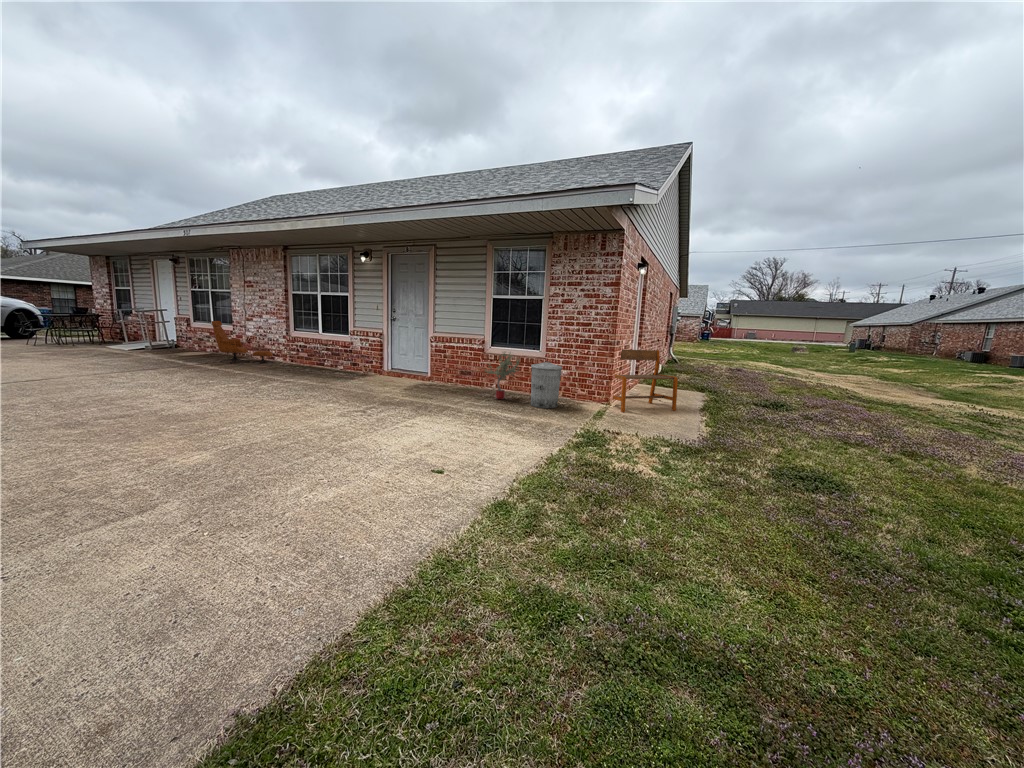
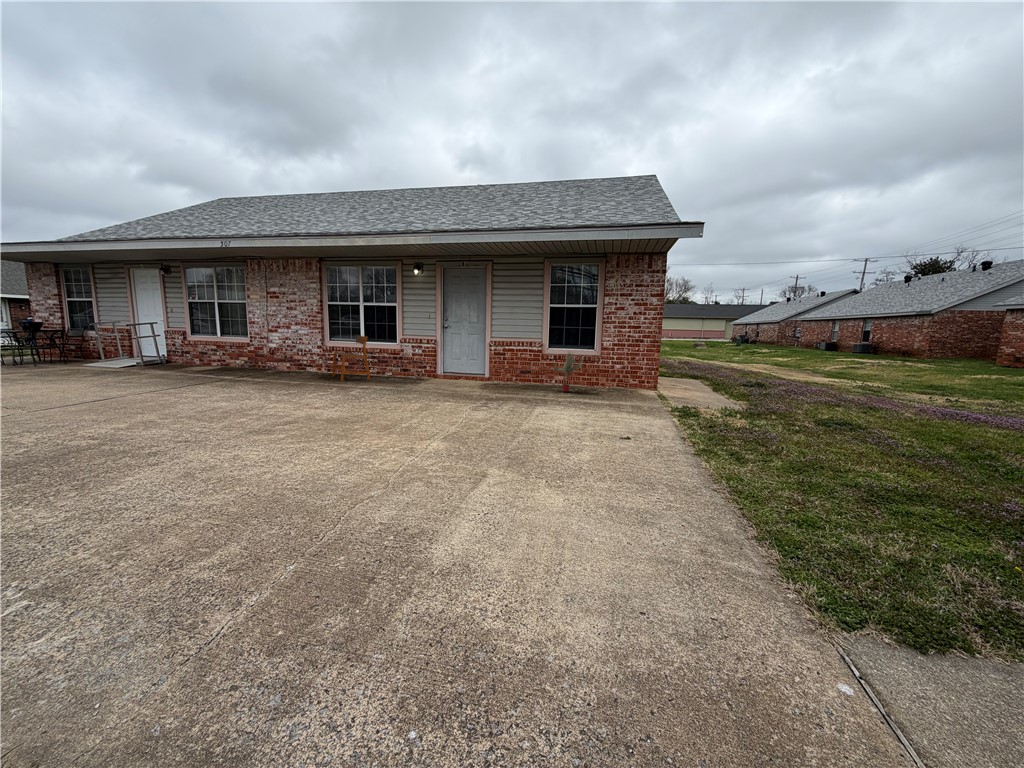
lounge chair: present [211,321,273,363] -> none [246,333,306,376]
bench: present [613,349,678,412] -> present [332,335,370,381]
trash can: present [531,362,562,408] -> none [594,358,621,396]

